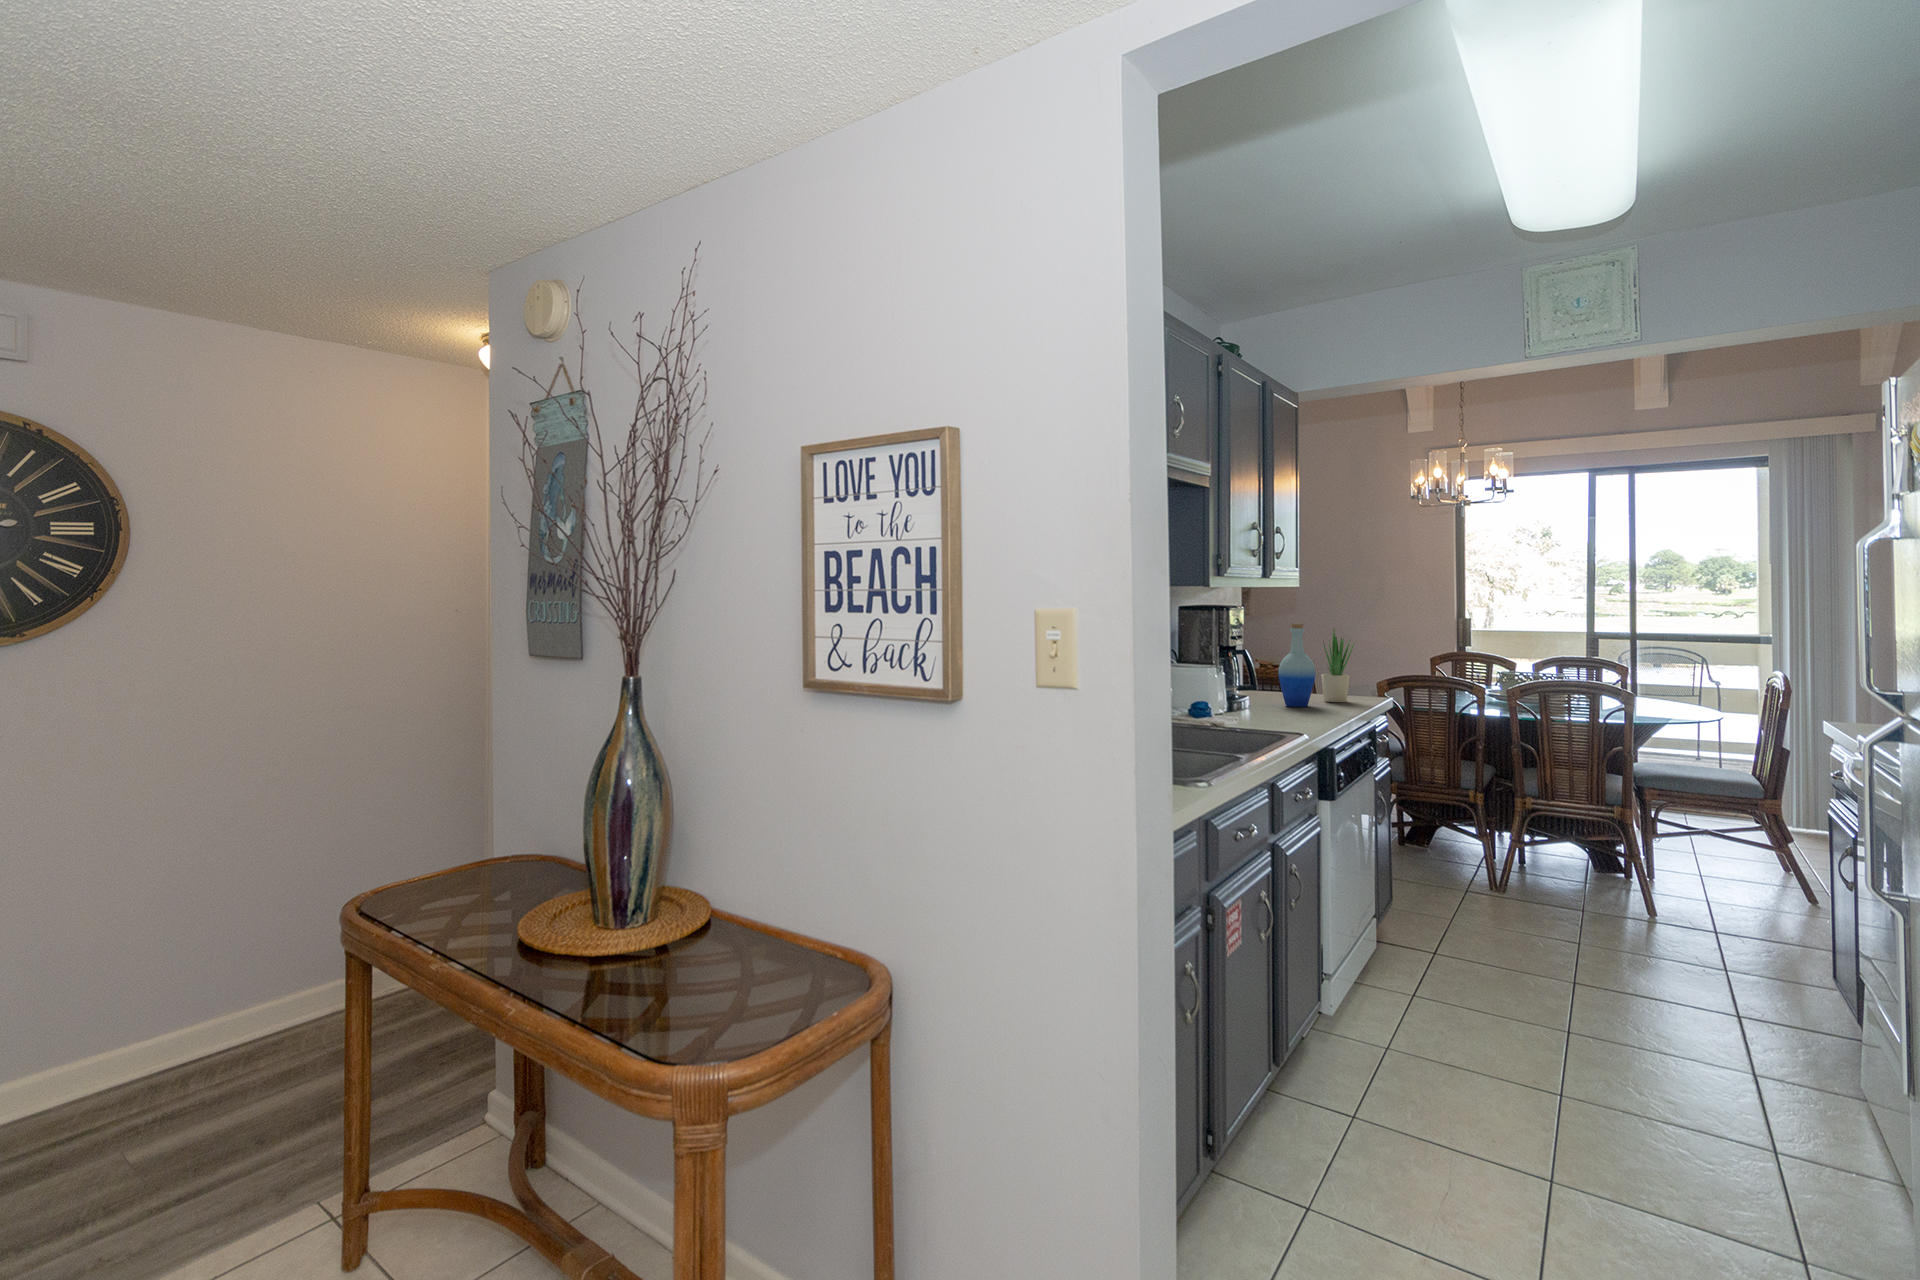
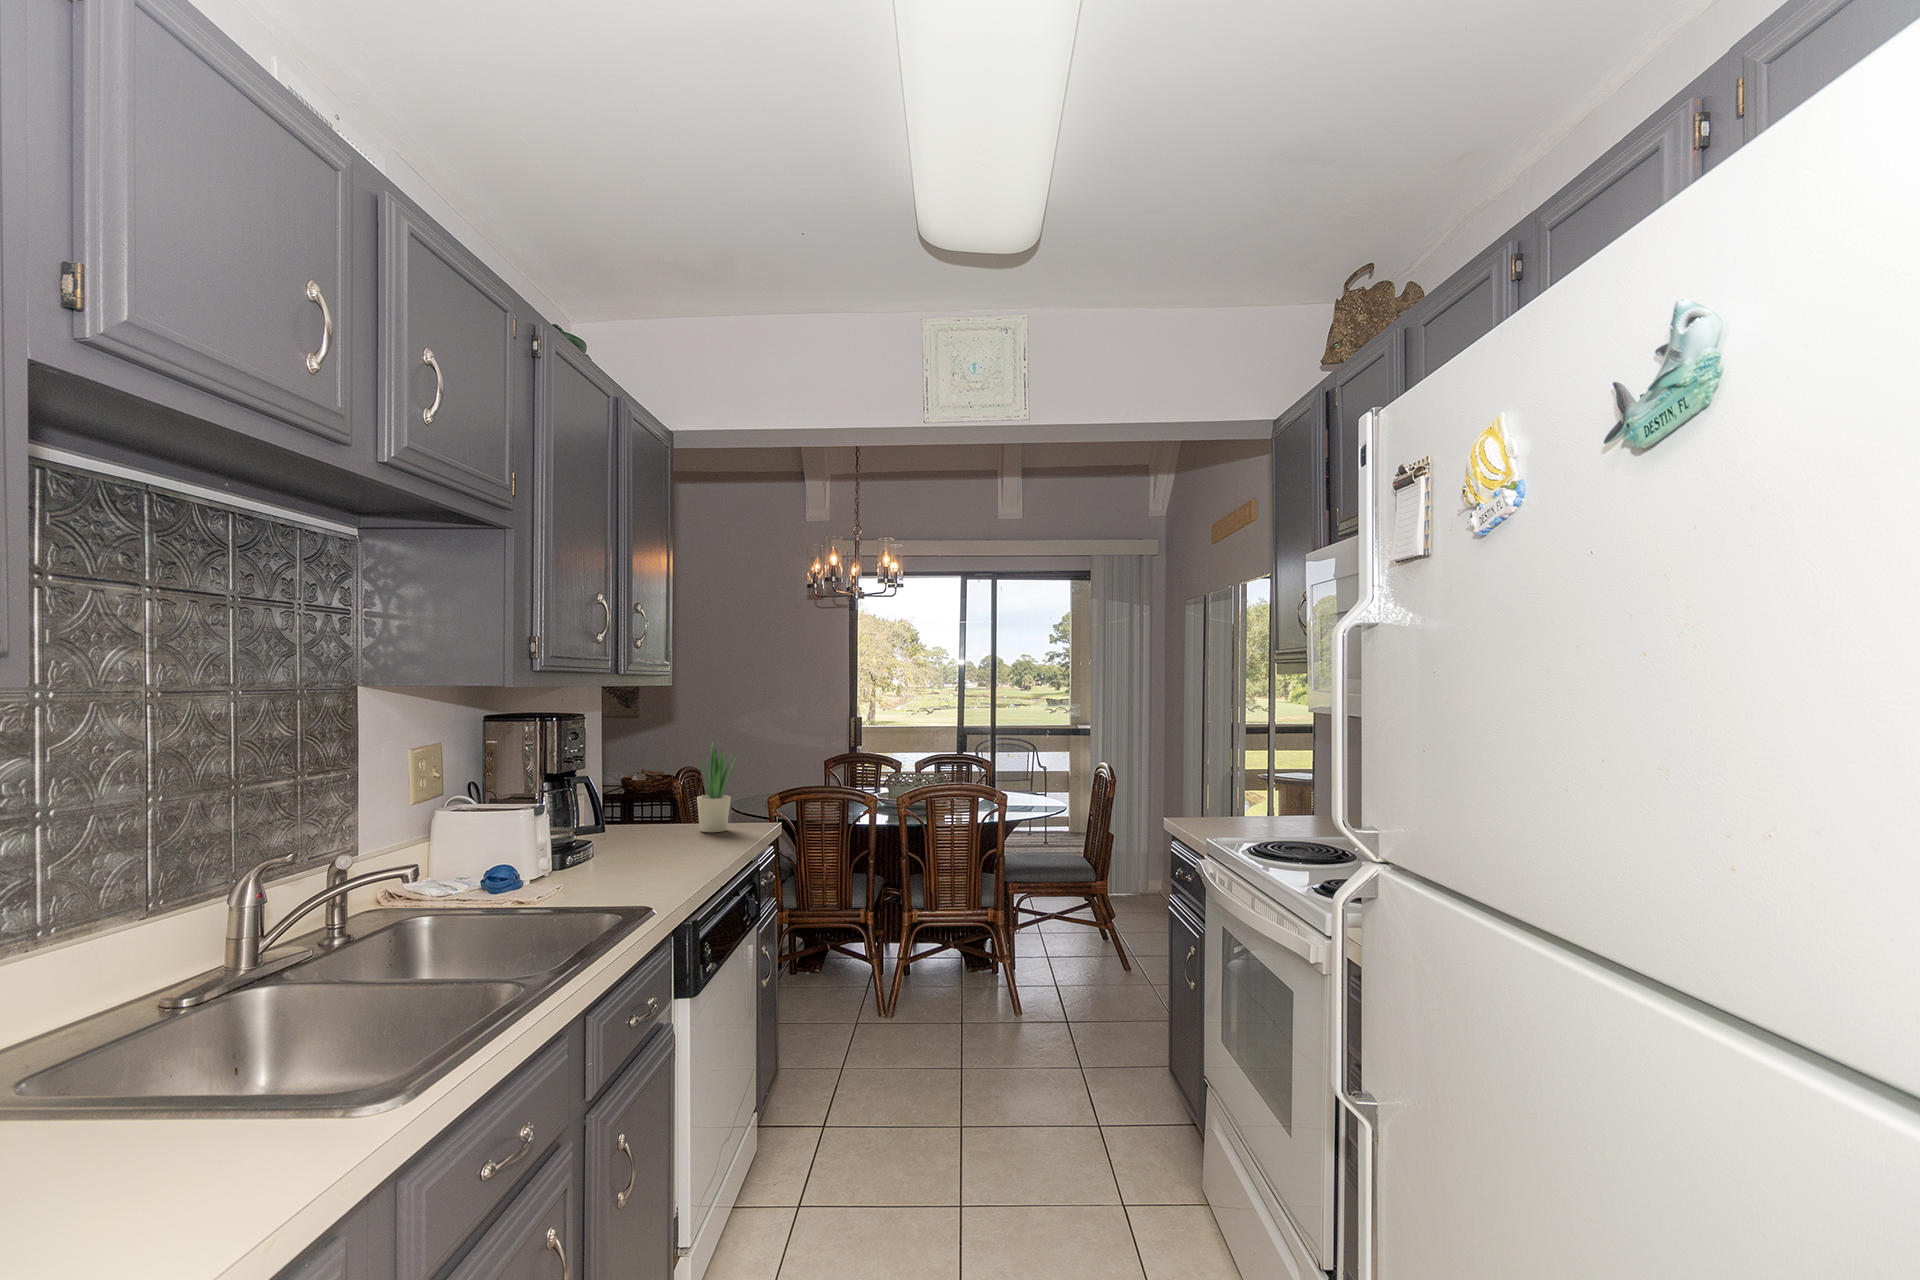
bottle: present [1278,624,1316,707] -> none [640,735,688,845]

